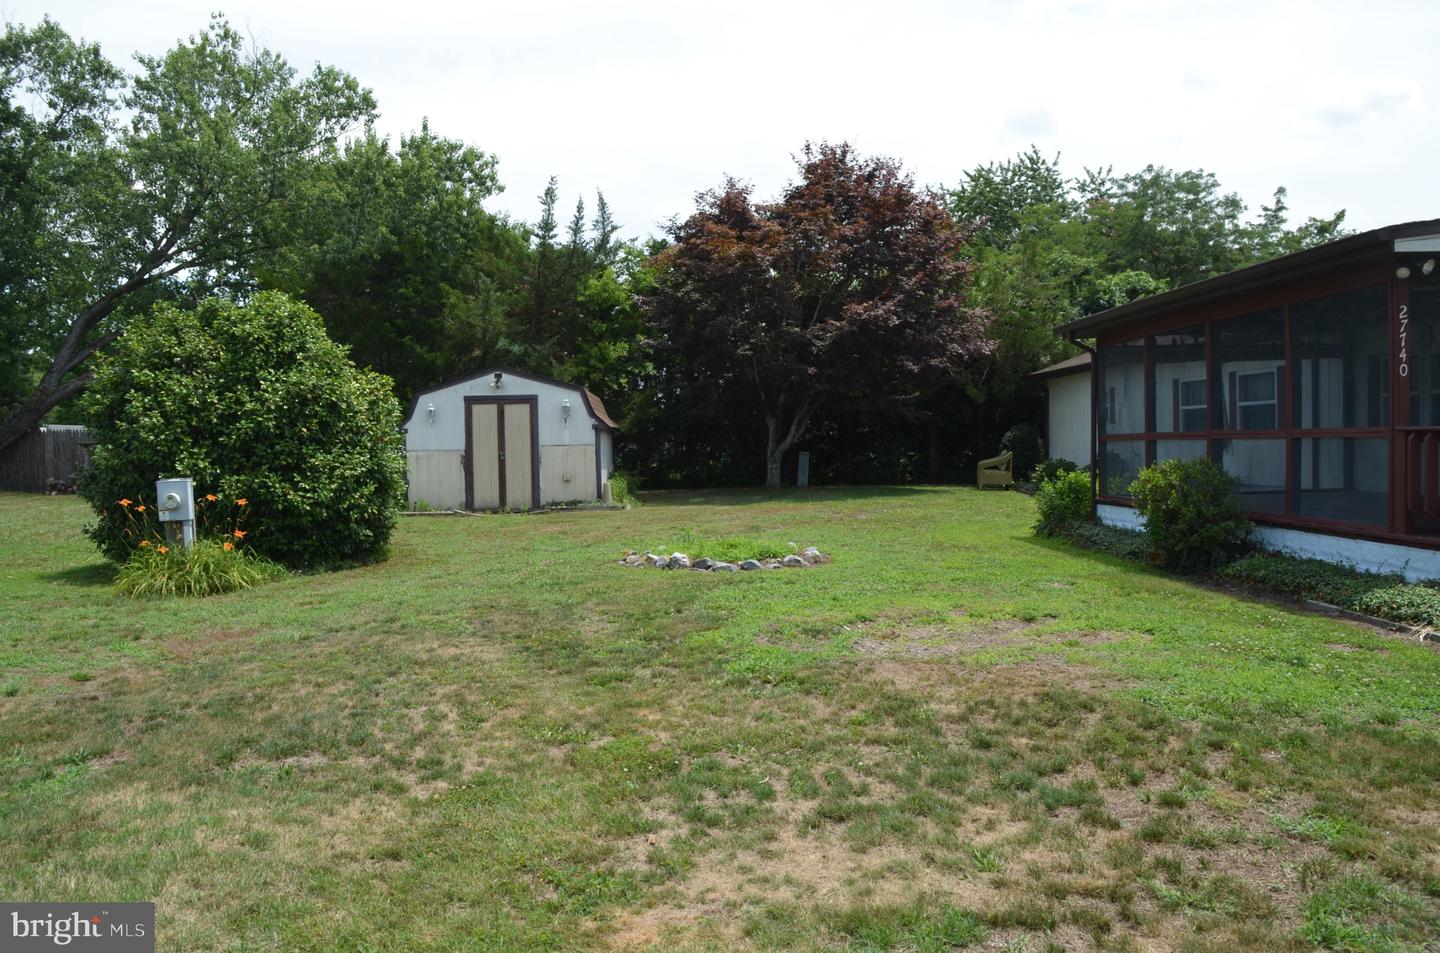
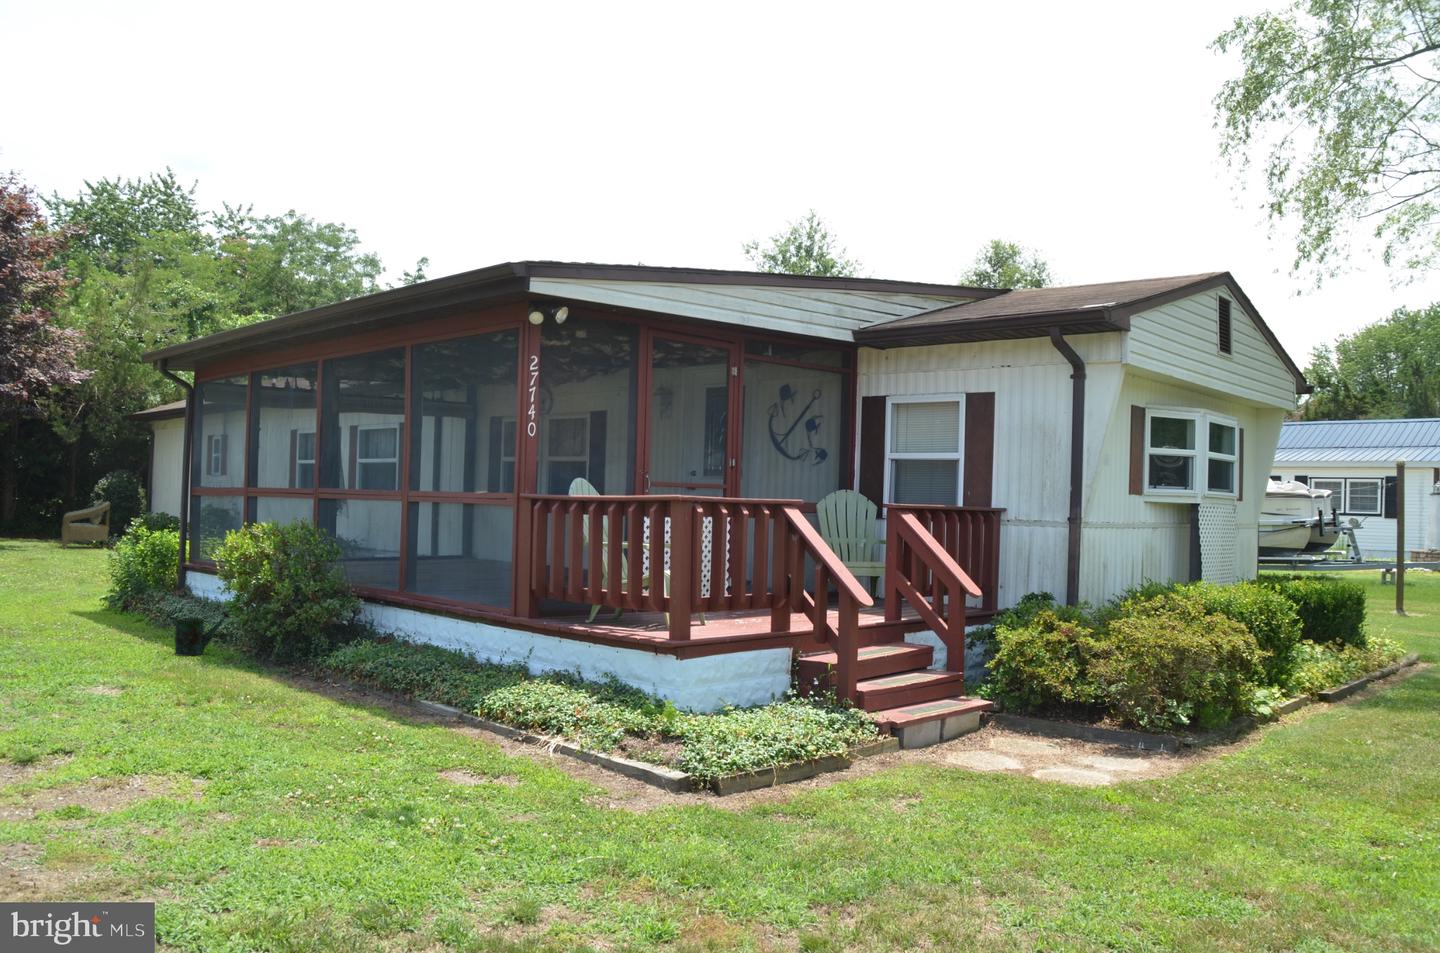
potted tree: present [1147,512,1166,566] -> none [228,579,260,660]
watering can: none [1098,531,1145,562] -> present [174,612,230,656]

